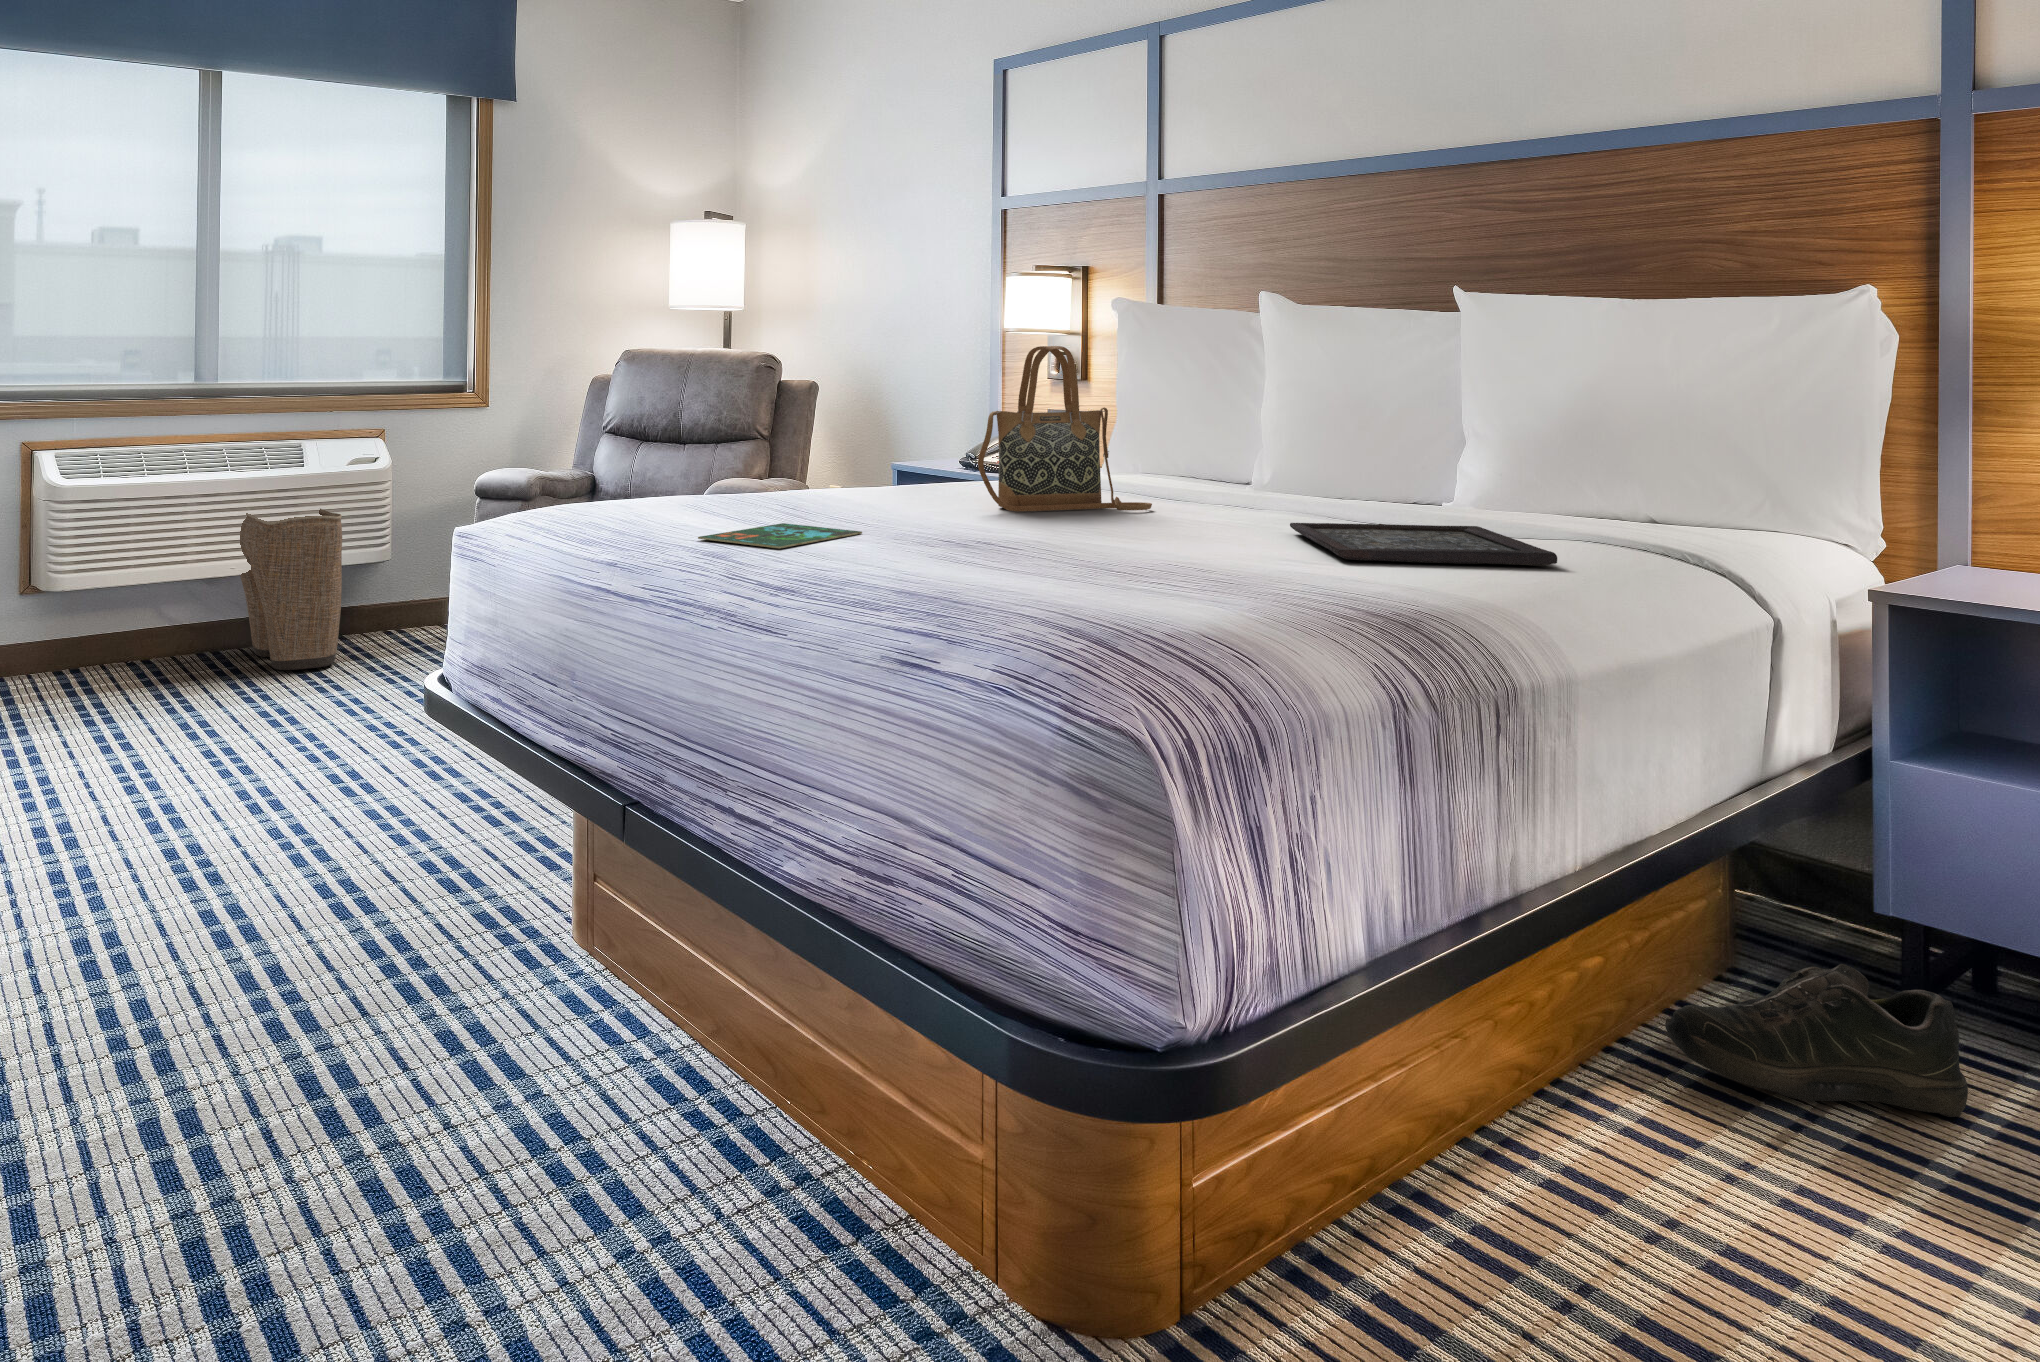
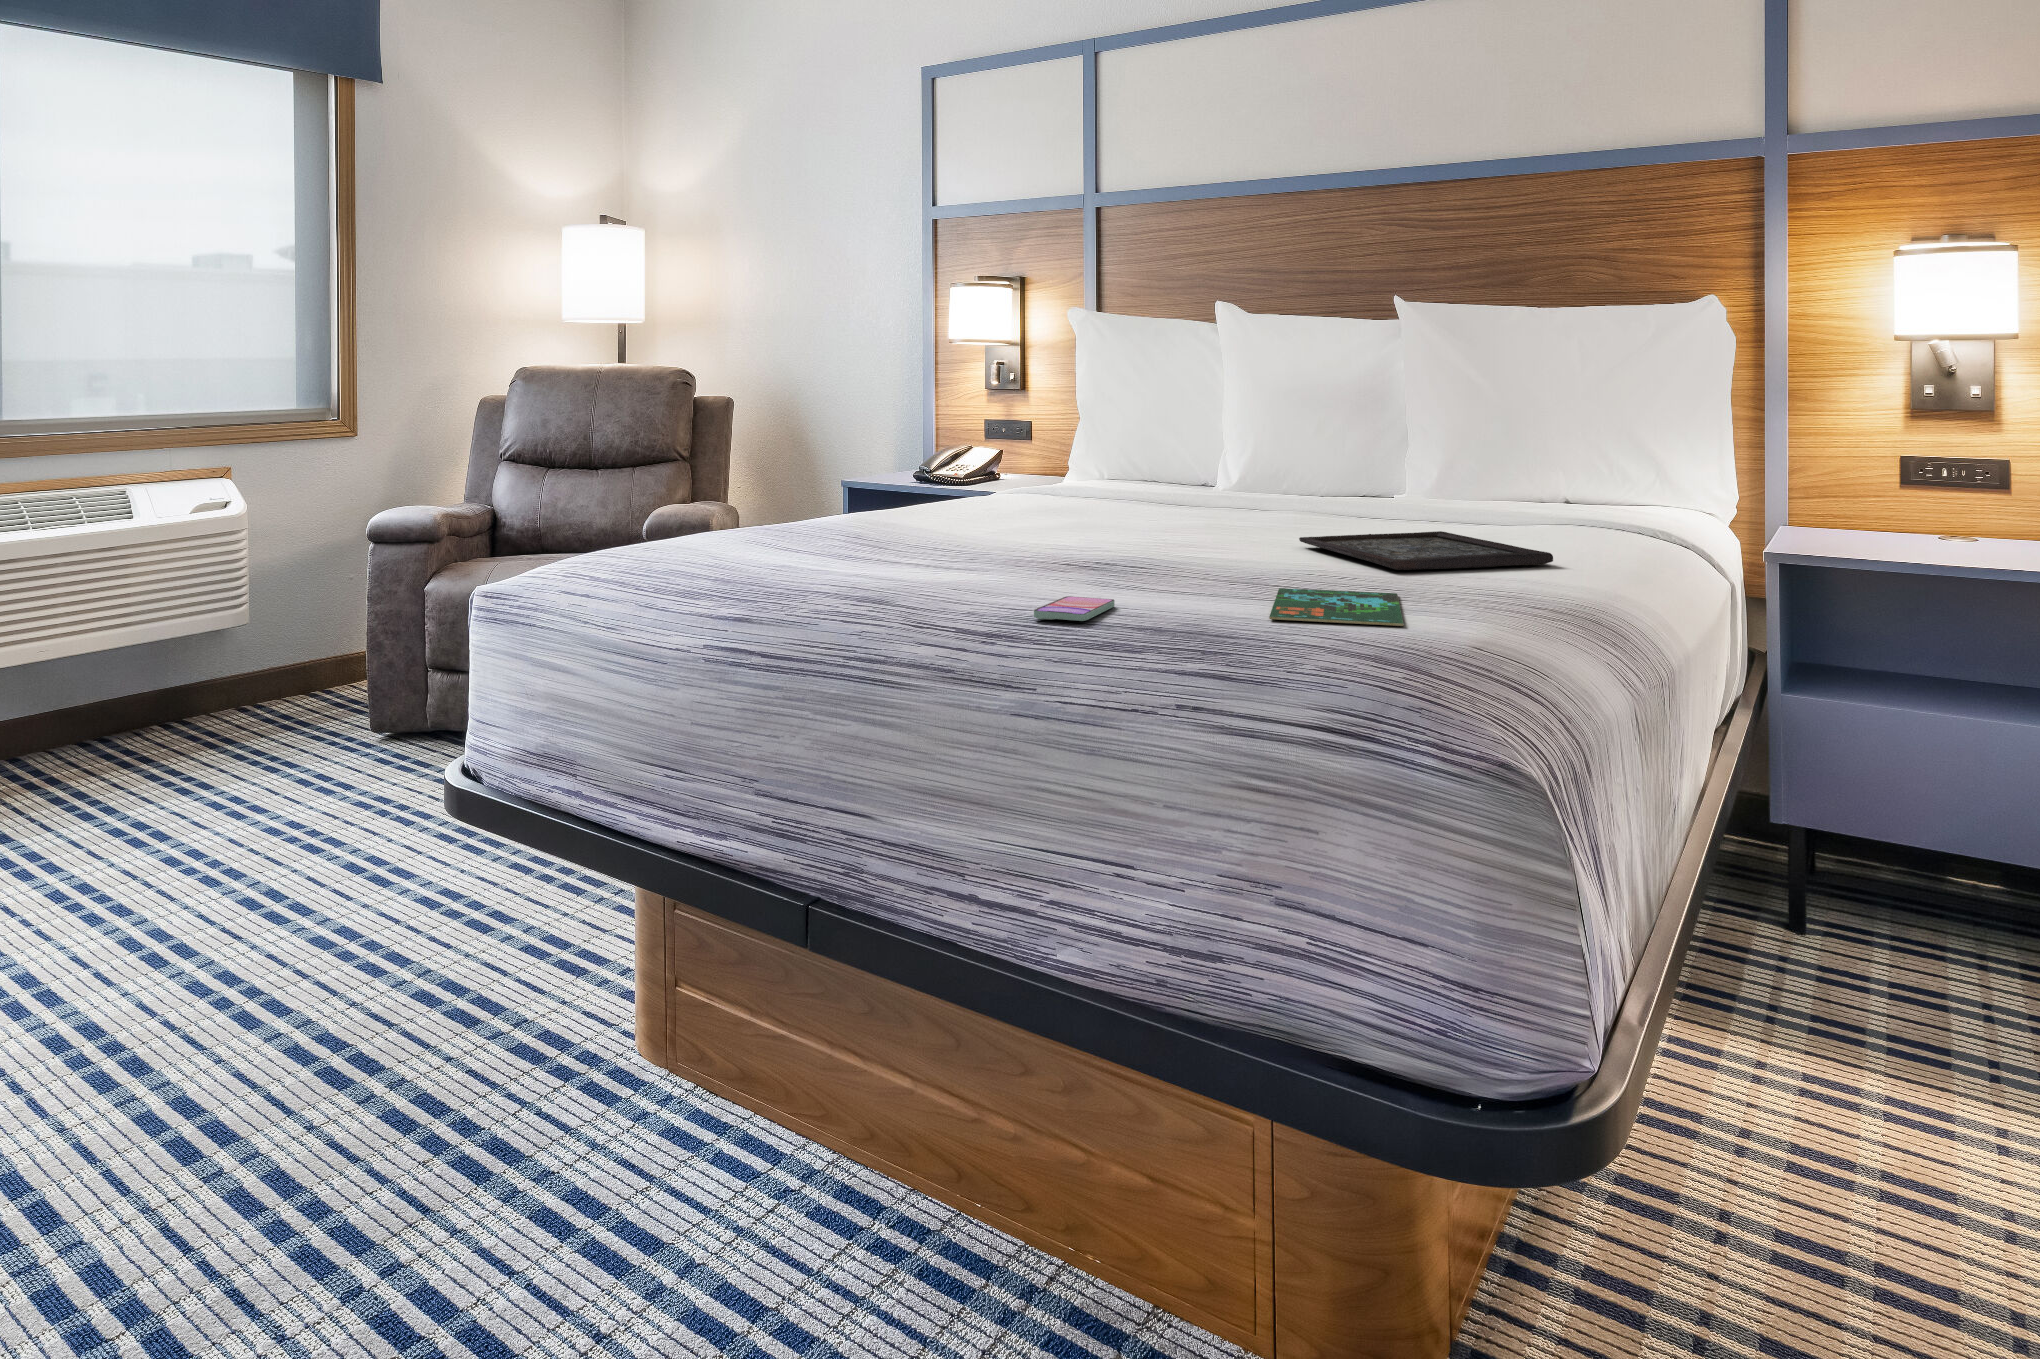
handbag: present [978,346,1152,512] -> none [999,379,1148,540]
laundry basket: present [240,509,342,670] -> none [34,572,188,774]
book: present [698,523,862,549] -> present [1269,588,1403,626]
smartphone: none [878,558,977,578] -> present [1034,596,1115,621]
shoe: present [1665,964,1968,1117] -> none [1639,874,1839,993]

